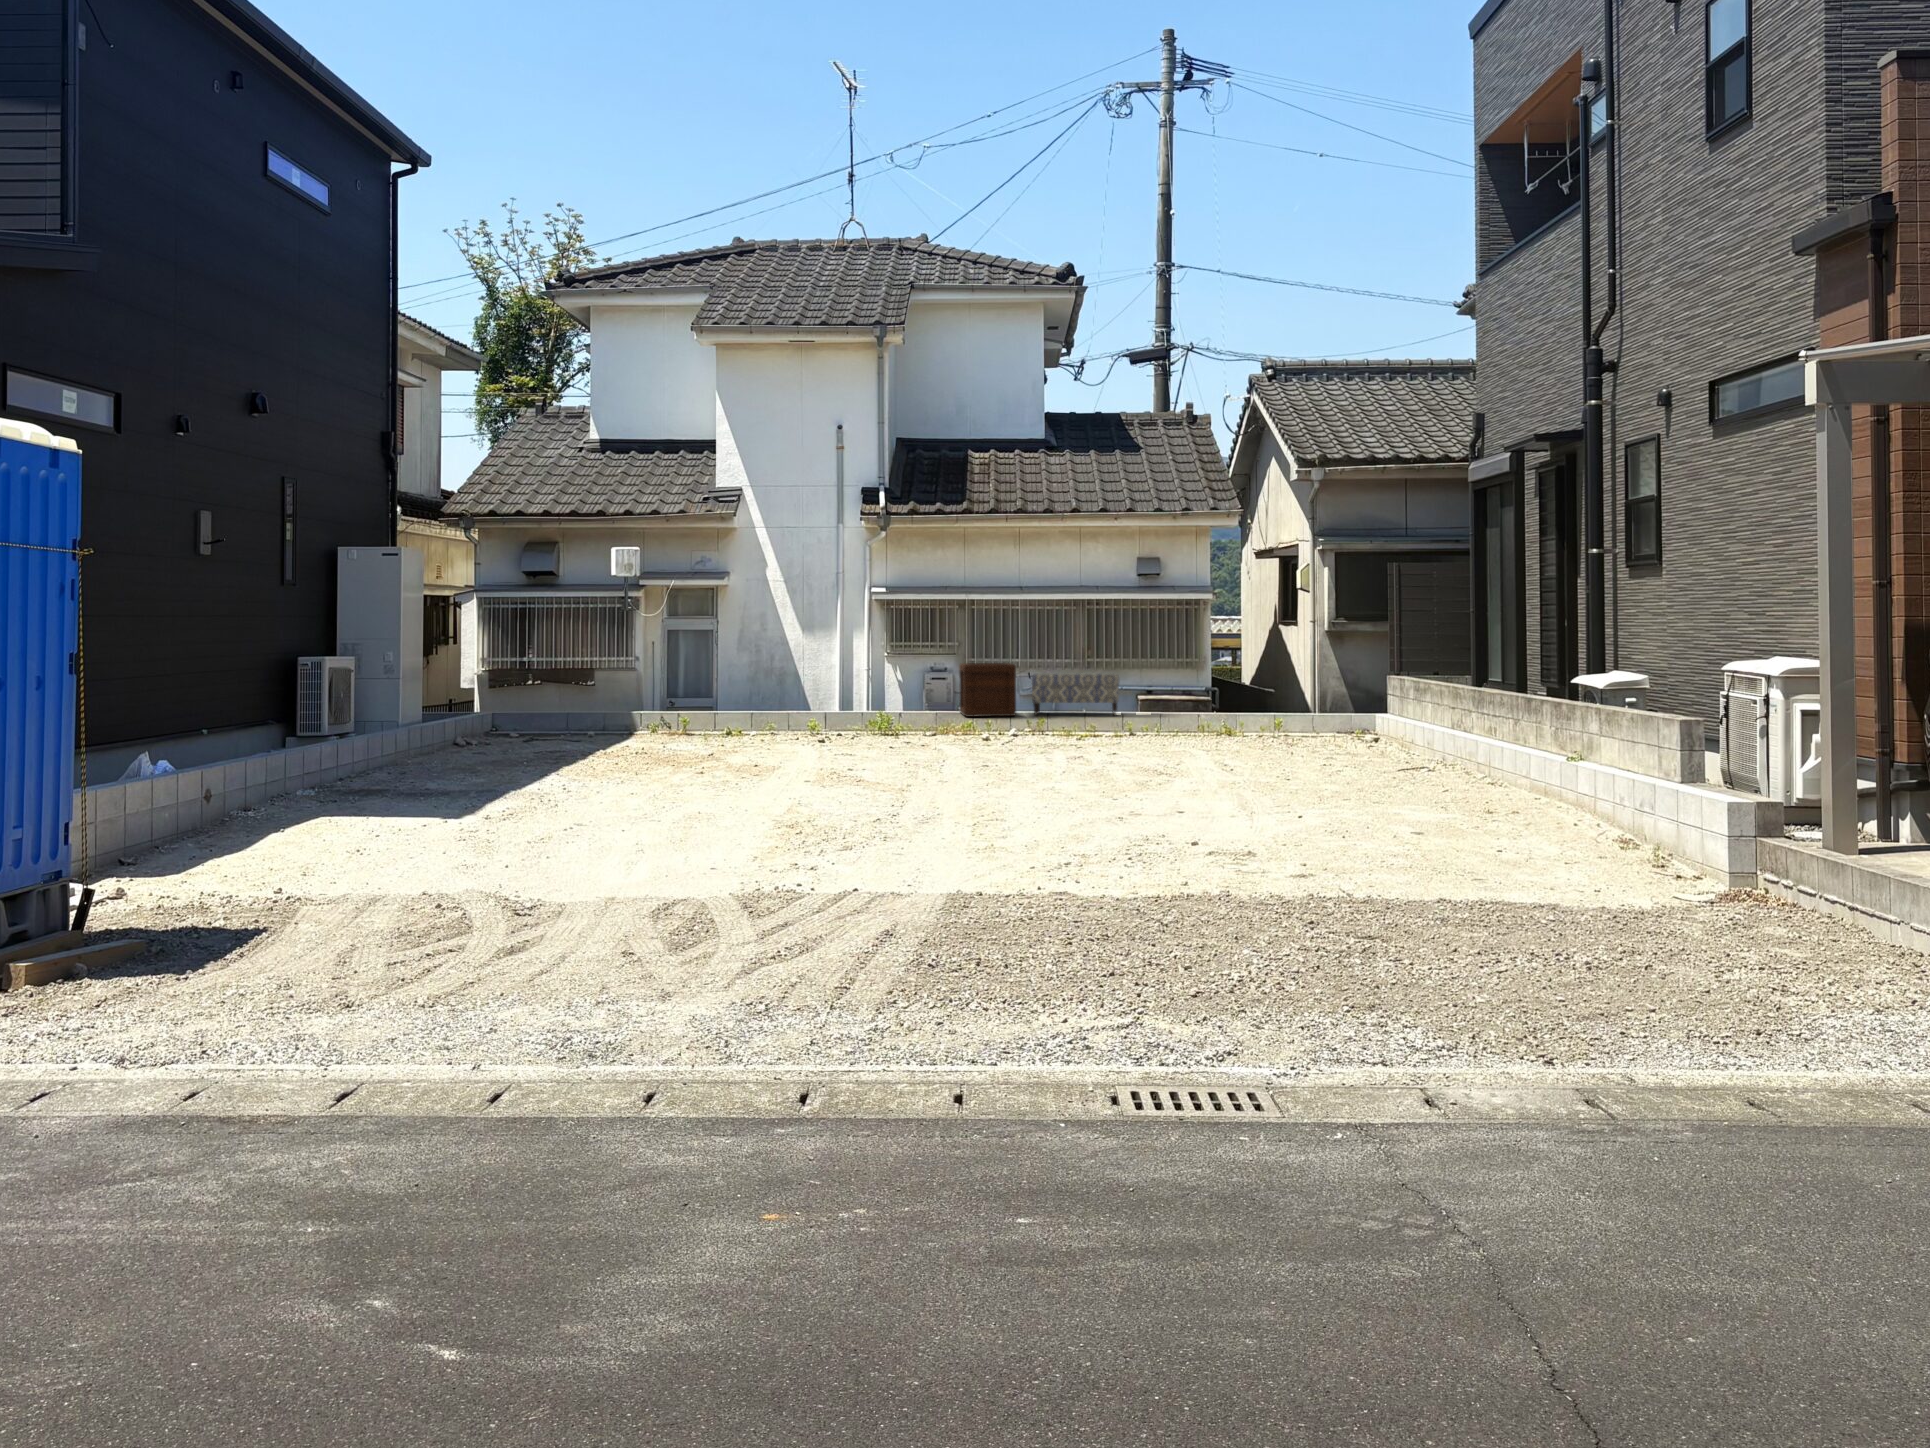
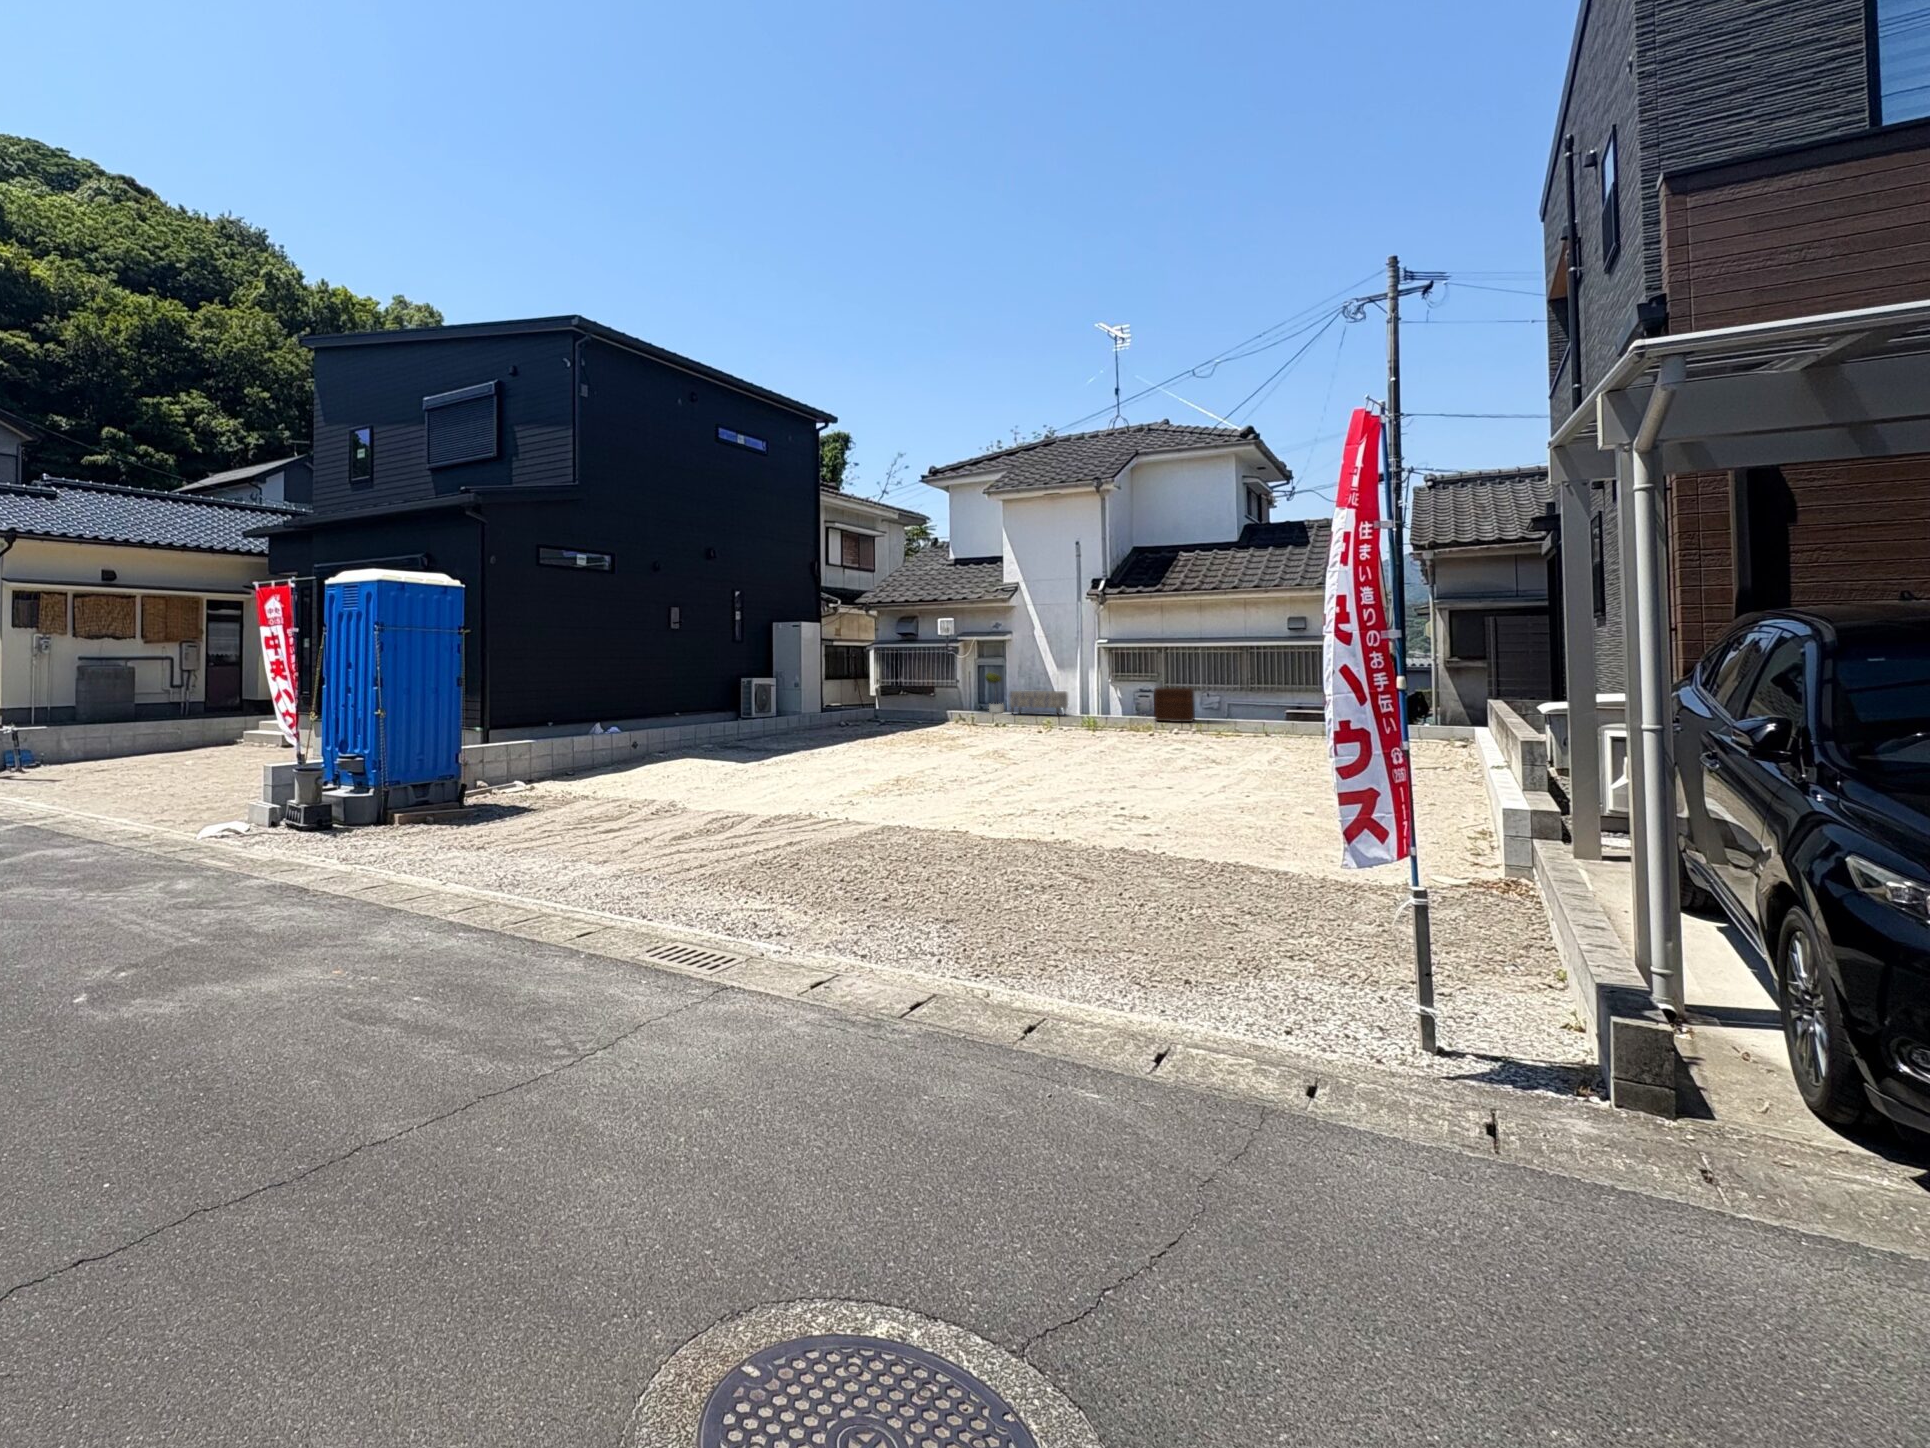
potted tree: none [681,640,711,711] -> present [985,673,1004,713]
bench: present [1032,673,1119,716] -> present [1010,690,1068,714]

